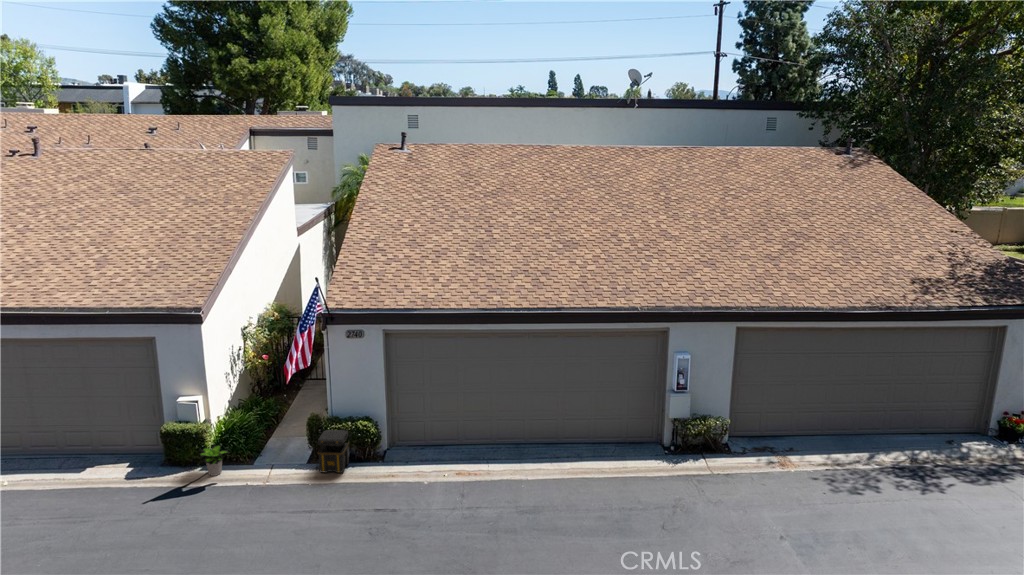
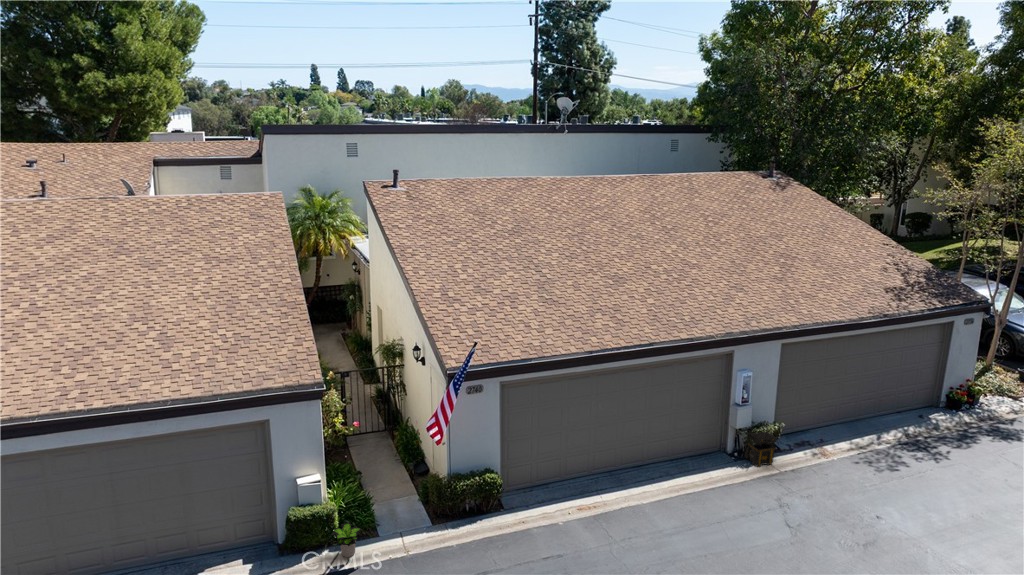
toolbox: present [318,430,349,473] -> present [745,431,776,466]

